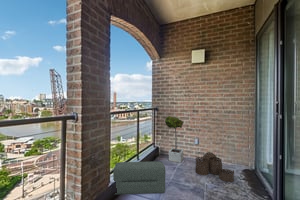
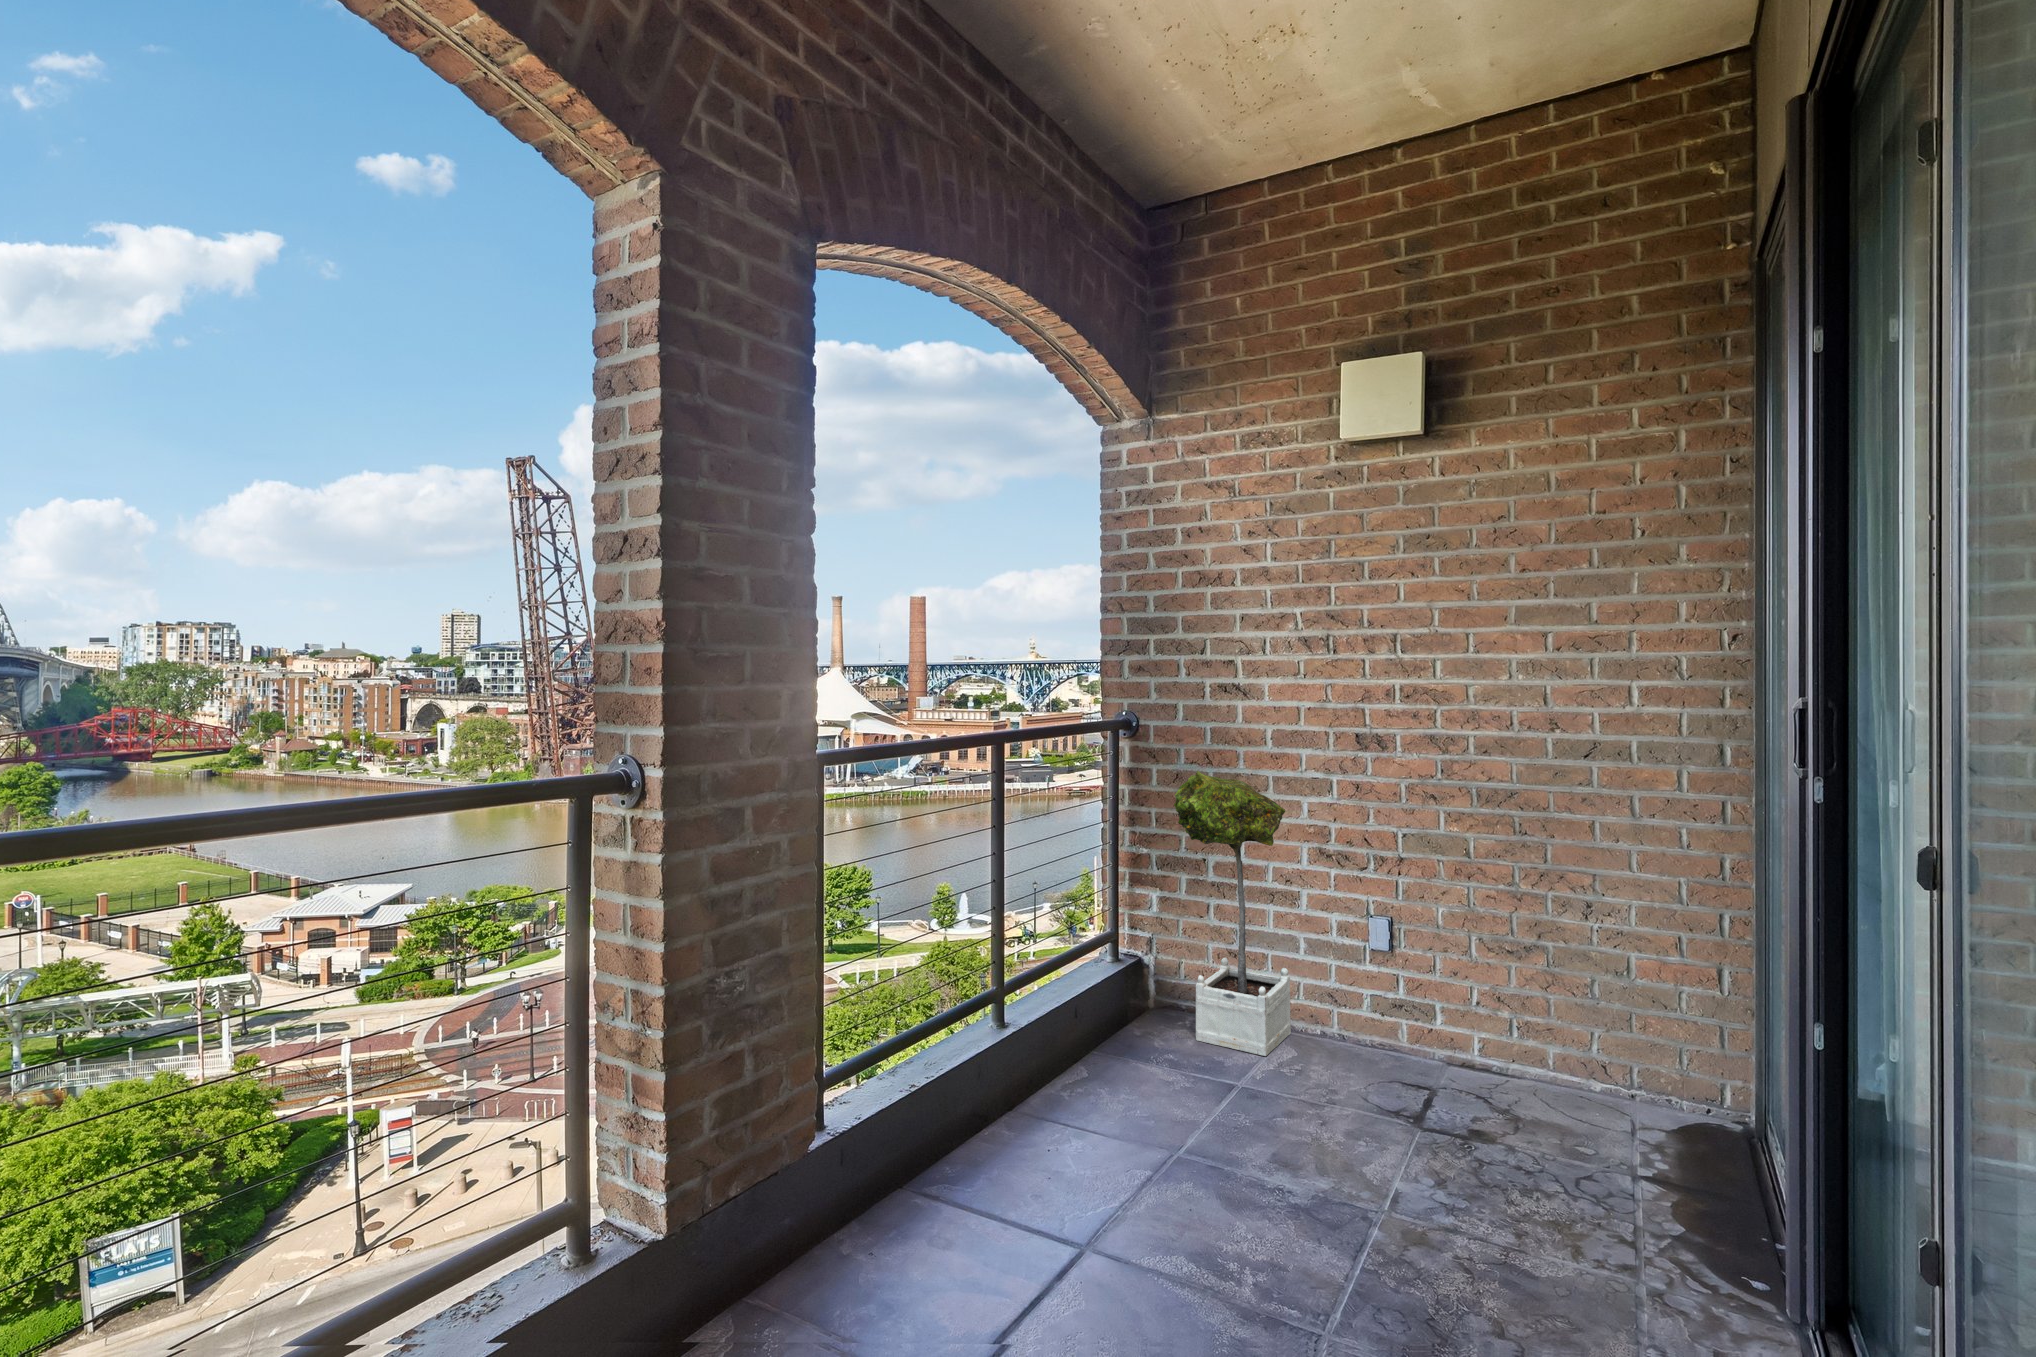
woven basket: present [196,152,234,182] -> none [1343,992,1572,1180]
pouf: present [113,161,166,194] -> none [843,1025,1129,1205]

